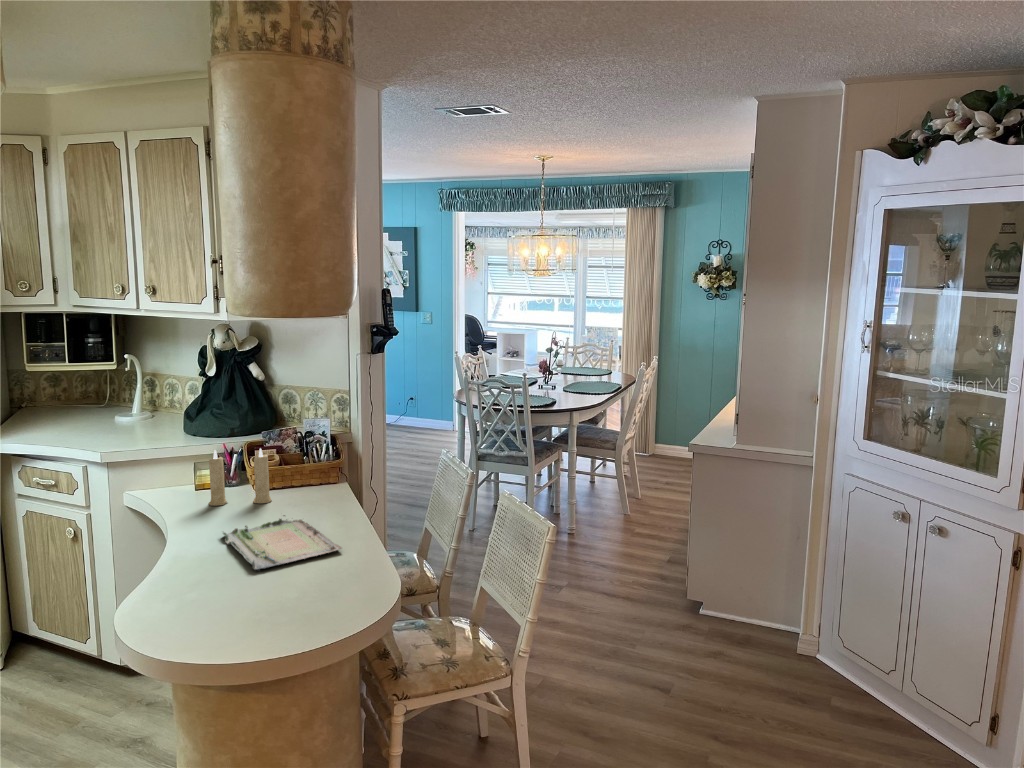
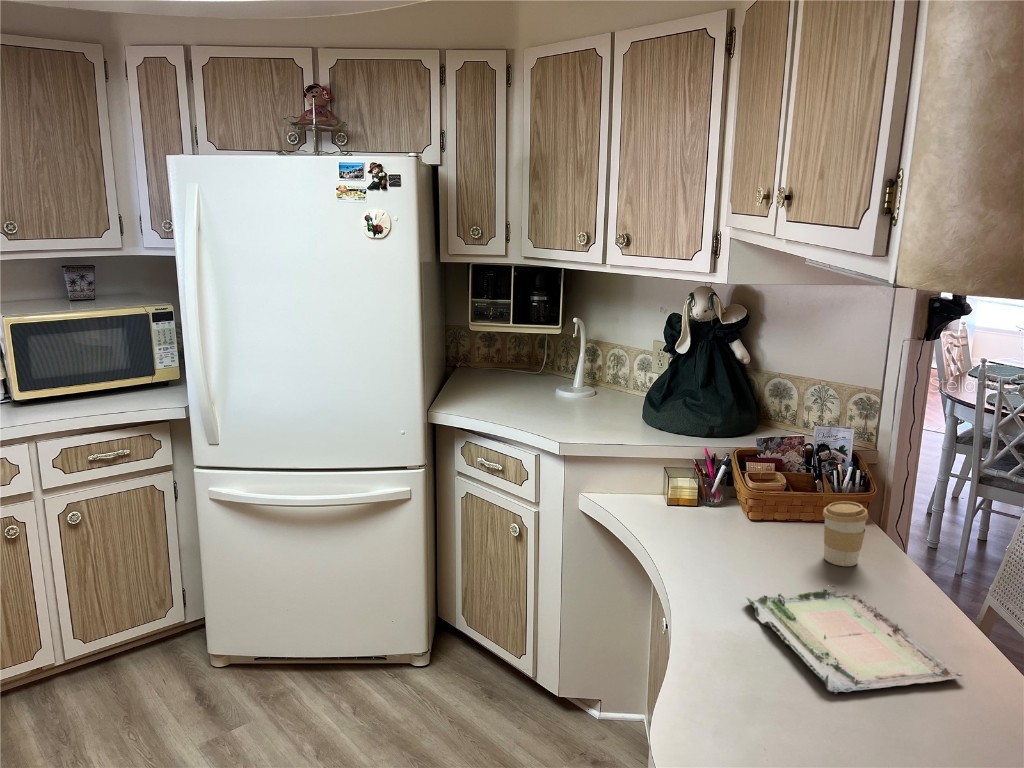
candle: present [209,448,272,506] -> none [702,462,795,550]
coffee cup: none [288,463,317,506] -> present [823,501,868,566]

